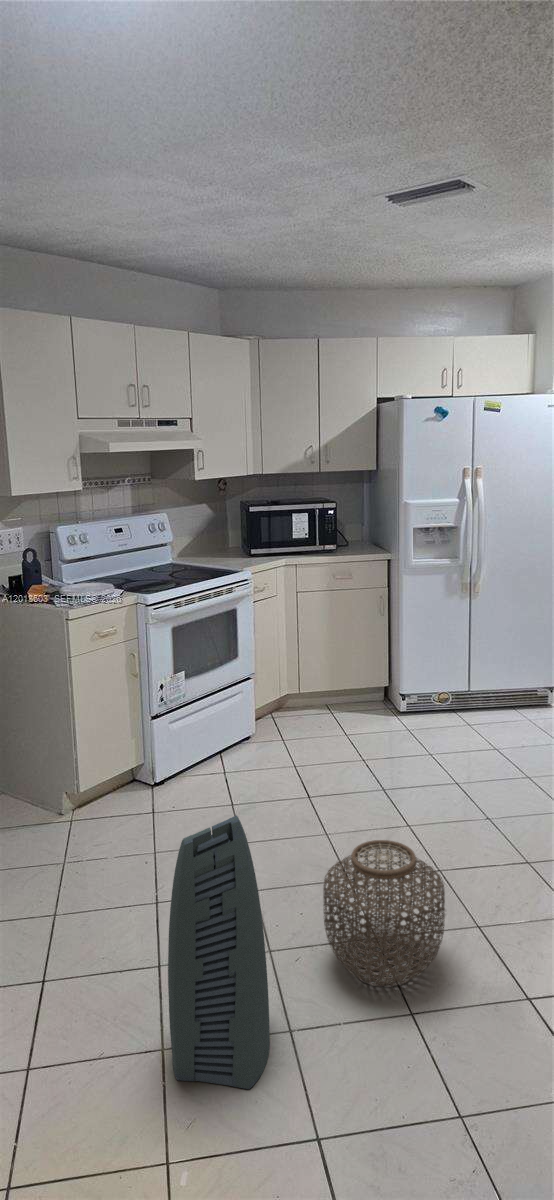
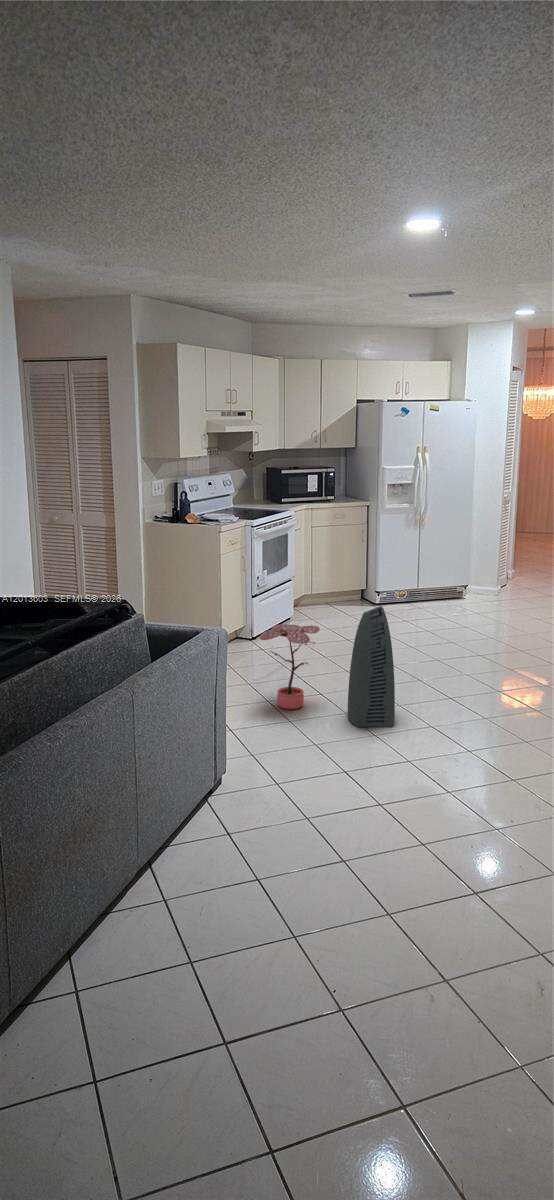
potted plant: none [15,817,146,996] -> present [260,624,320,709]
woven basket: present [323,840,445,986] -> none [401,631,461,698]

